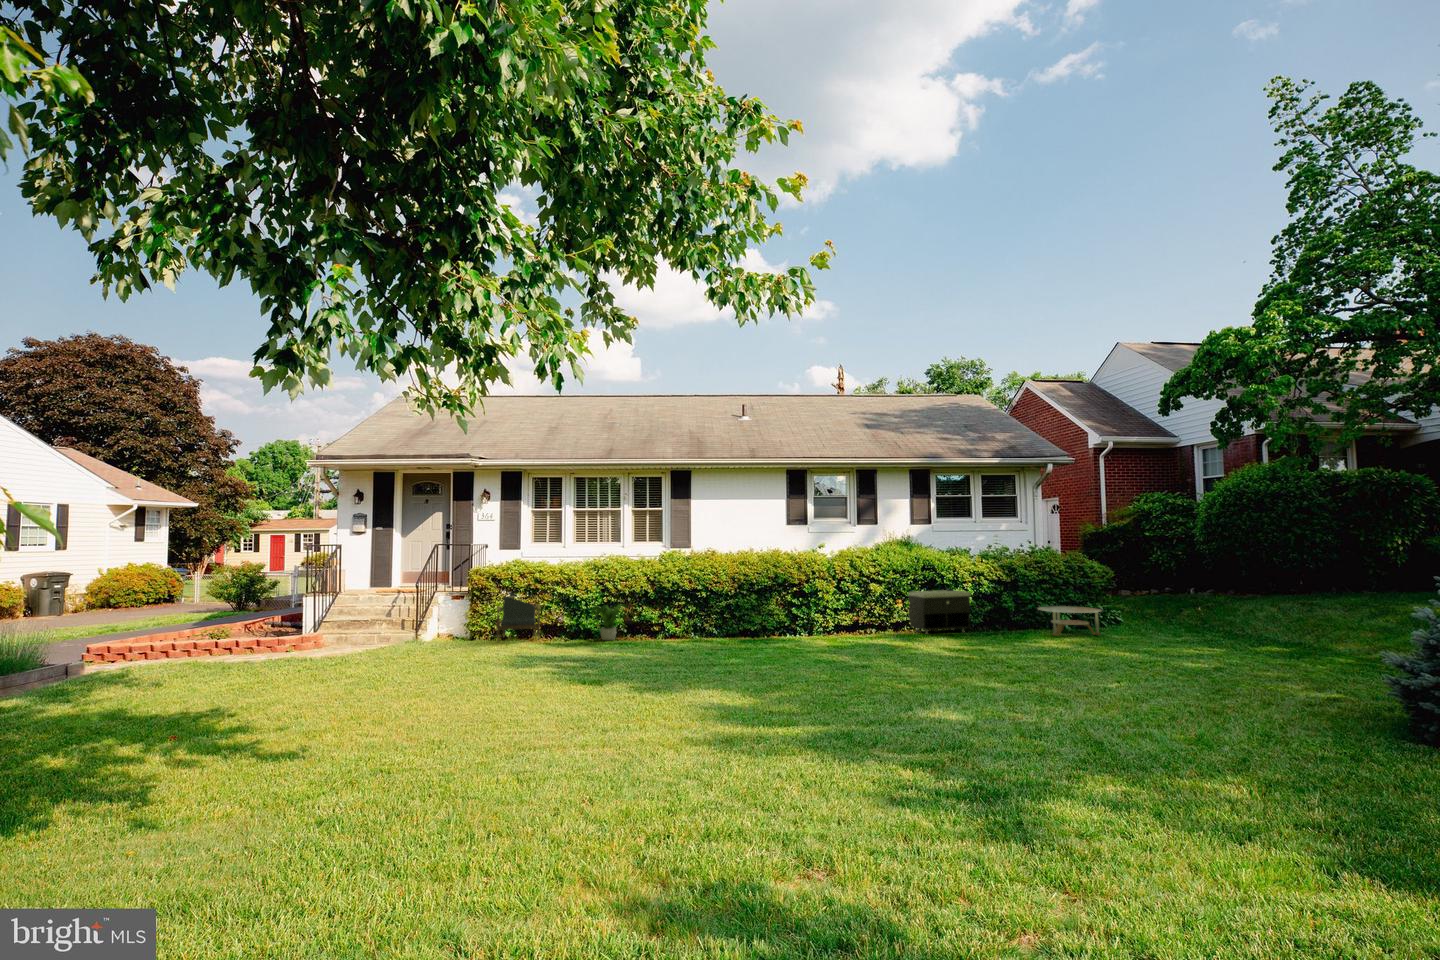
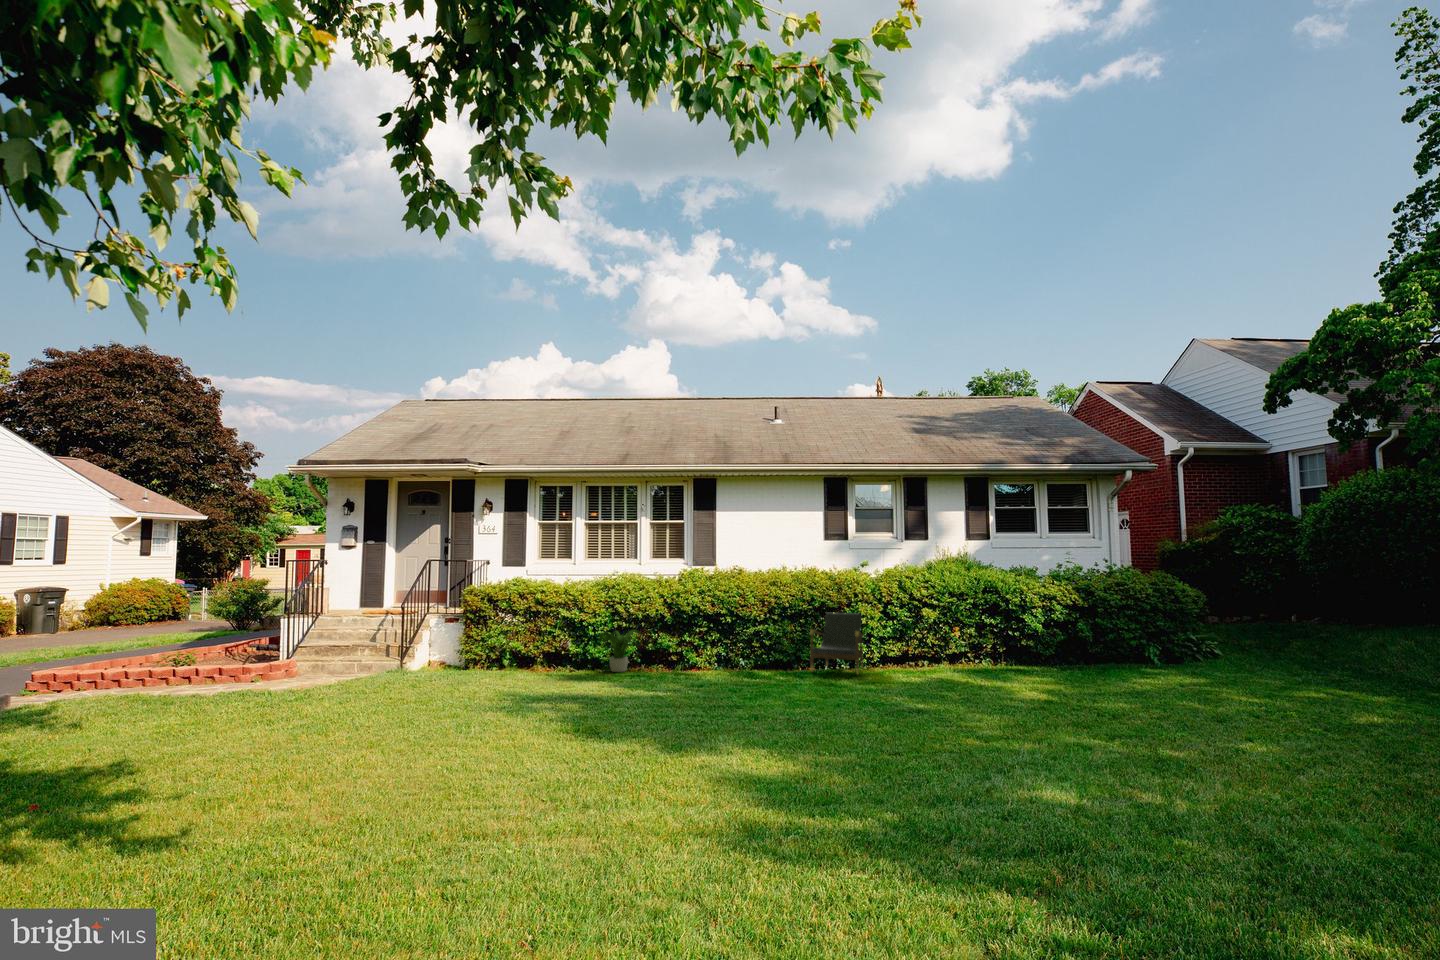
storage bench: present [909,590,970,634] -> none [968,617,1043,669]
lounge chair: present [497,592,540,641] -> present [810,613,863,674]
round table: present [1038,606,1102,636] -> none [1123,637,1205,673]

